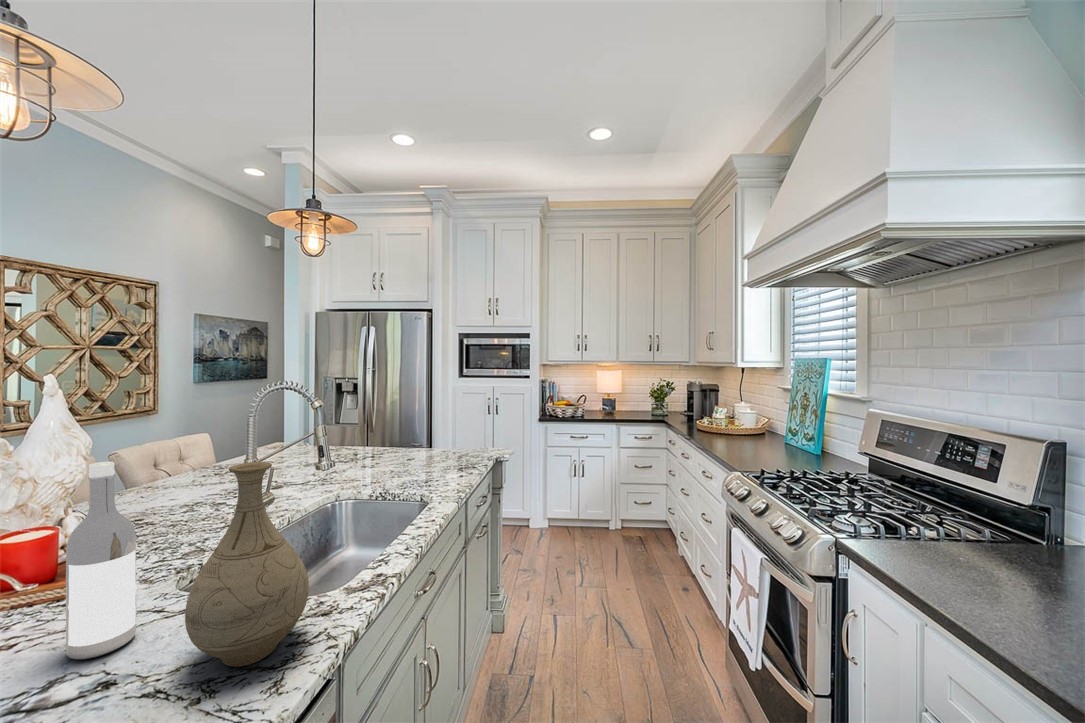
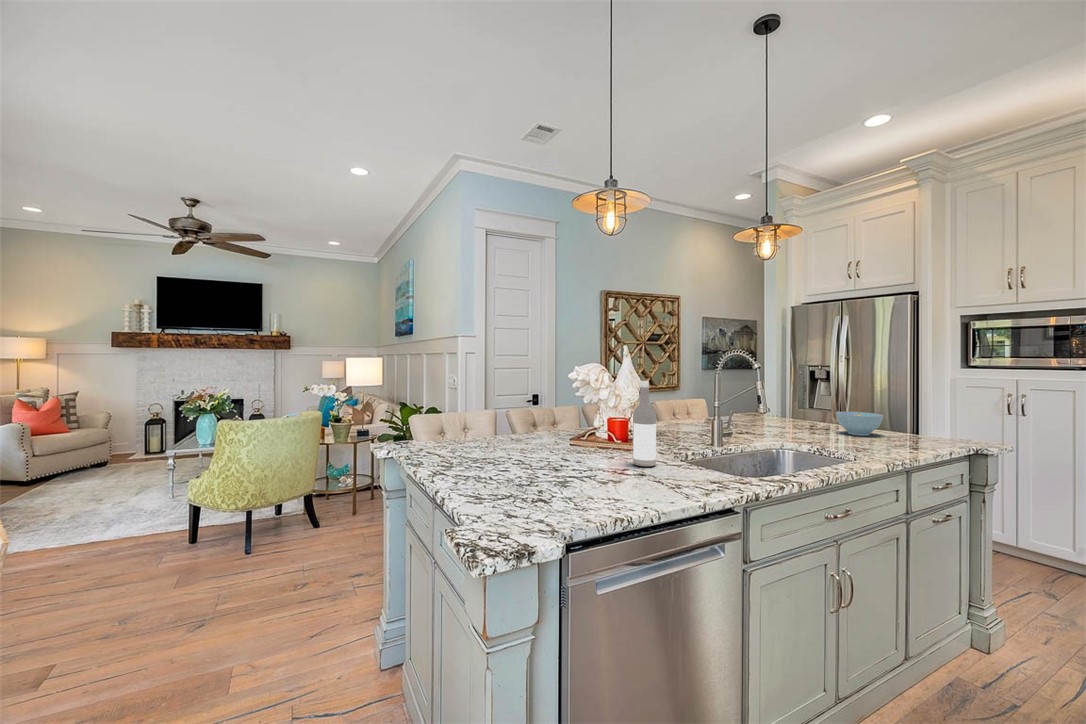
bowl: none [386,433,429,460] -> present [836,412,883,436]
vase: present [185,462,309,666] -> none [672,384,729,484]

